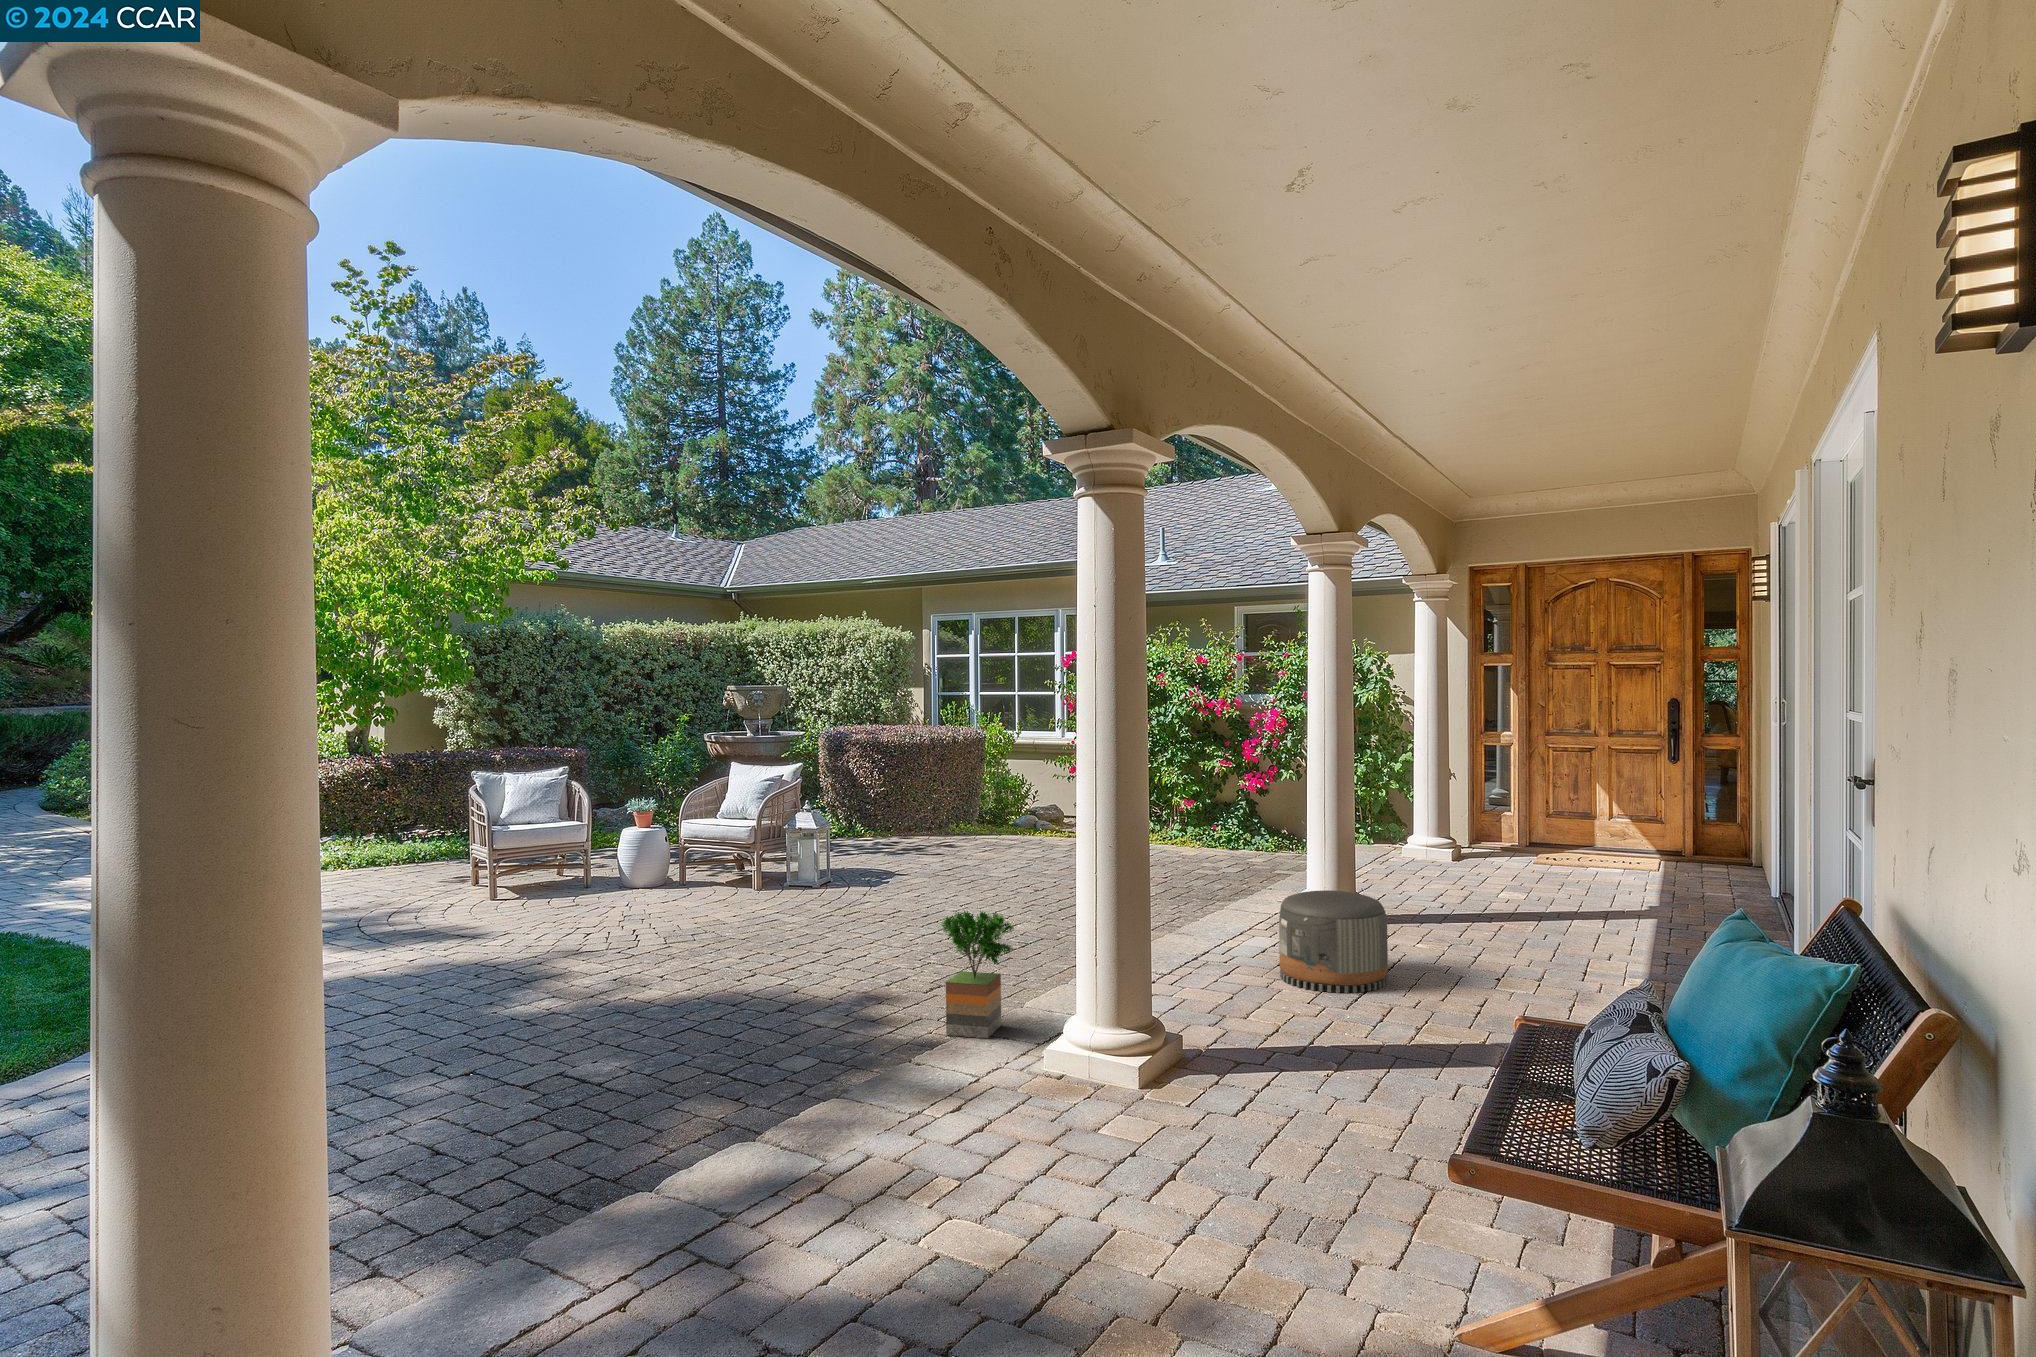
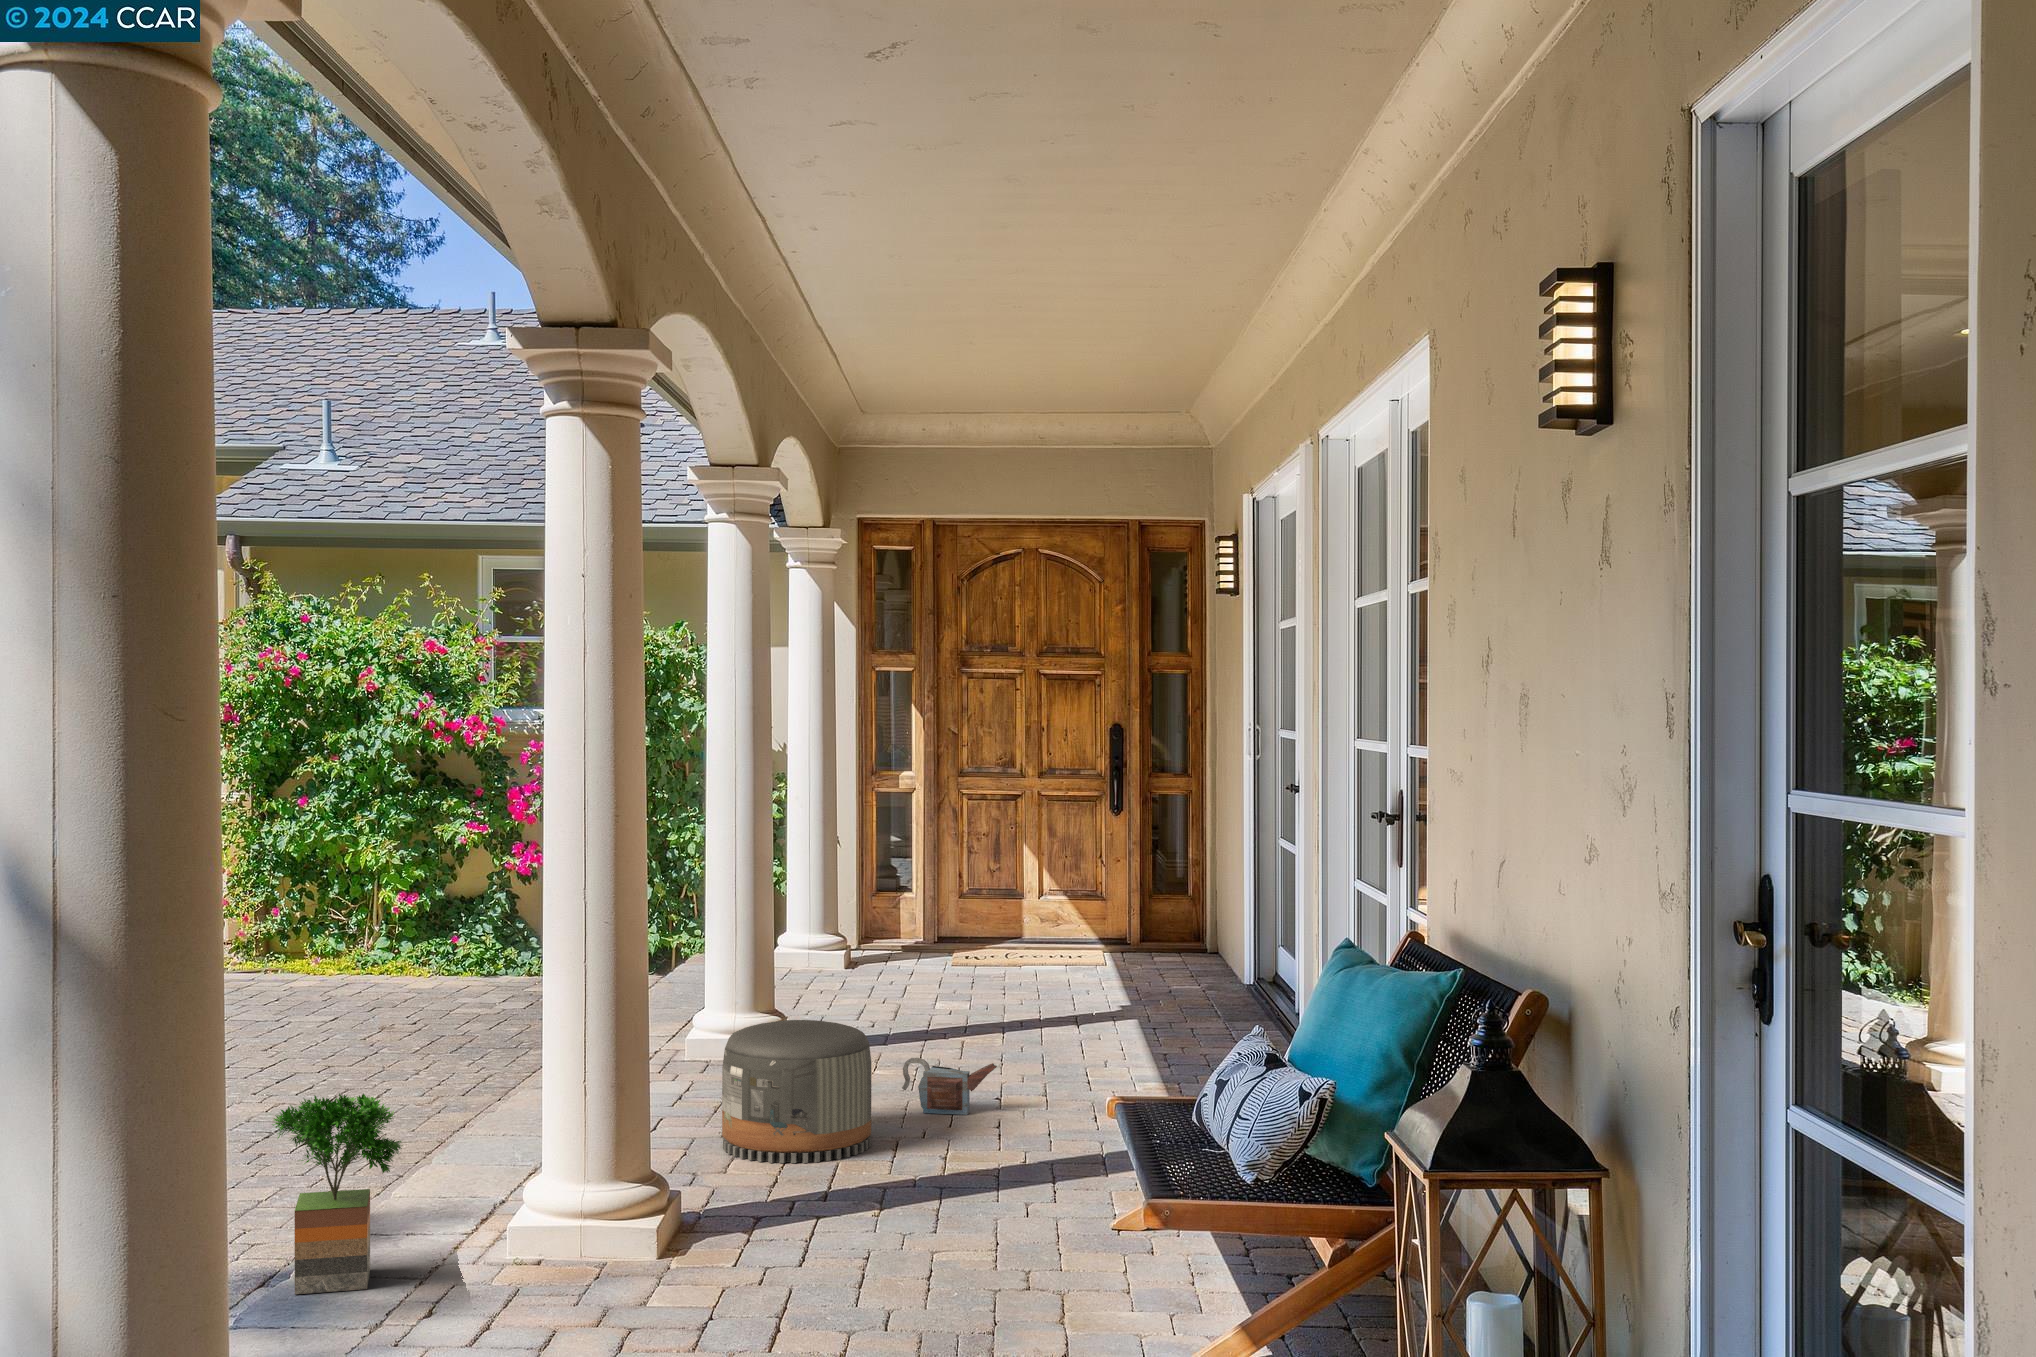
watering can: none [1426,926,1497,972] -> present [902,1058,997,1115]

